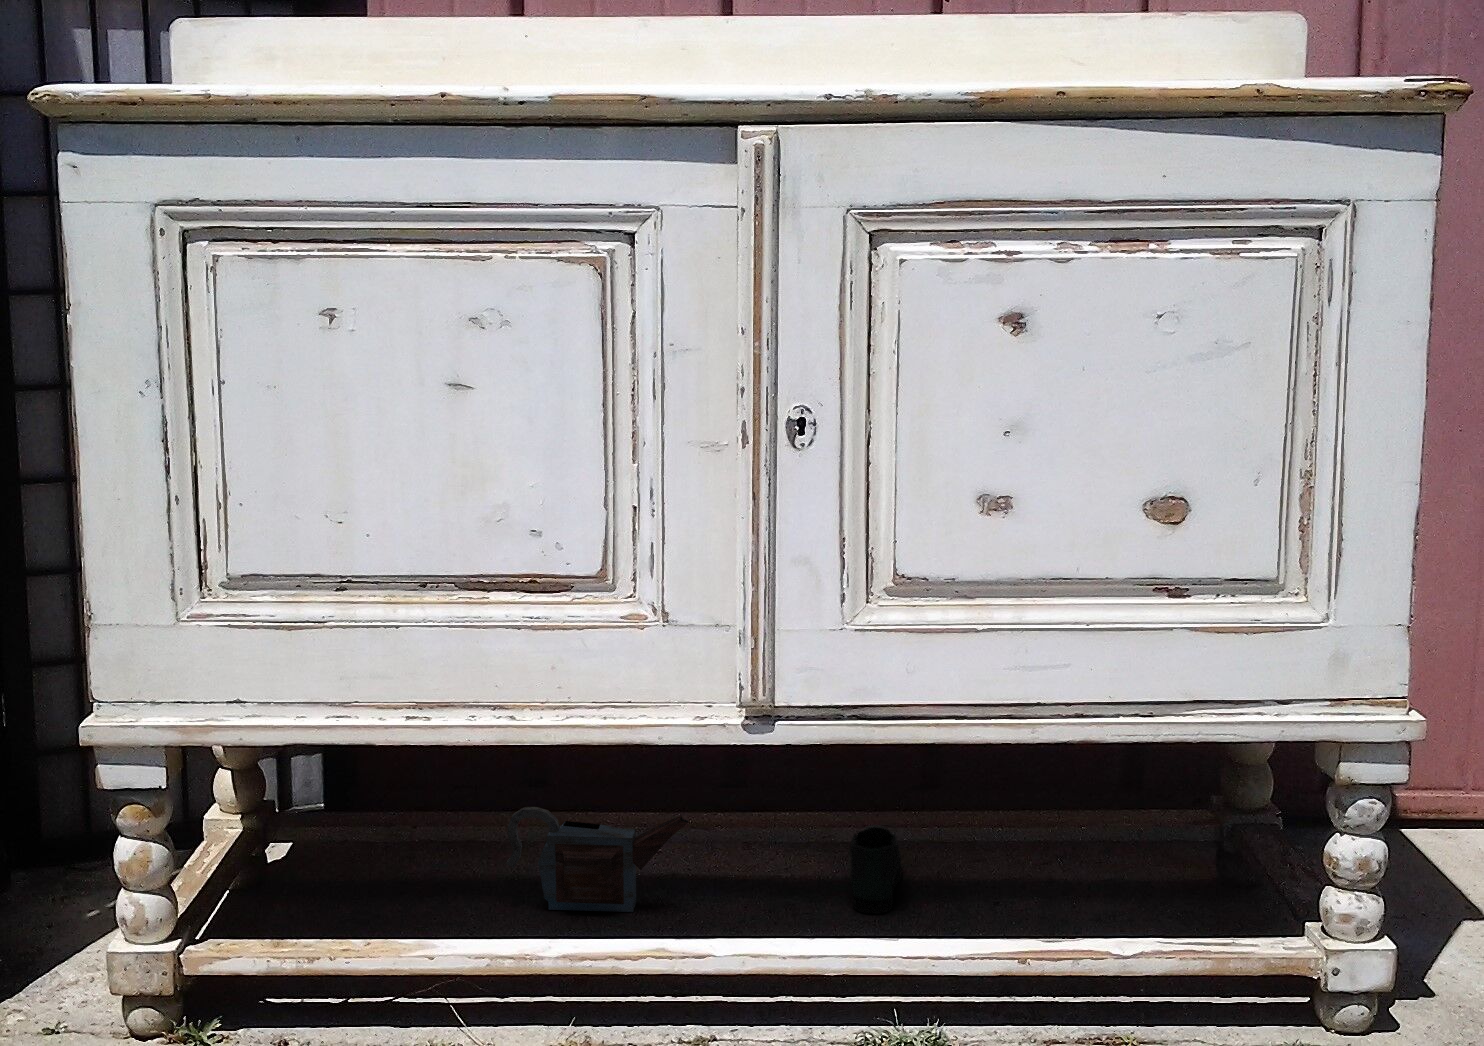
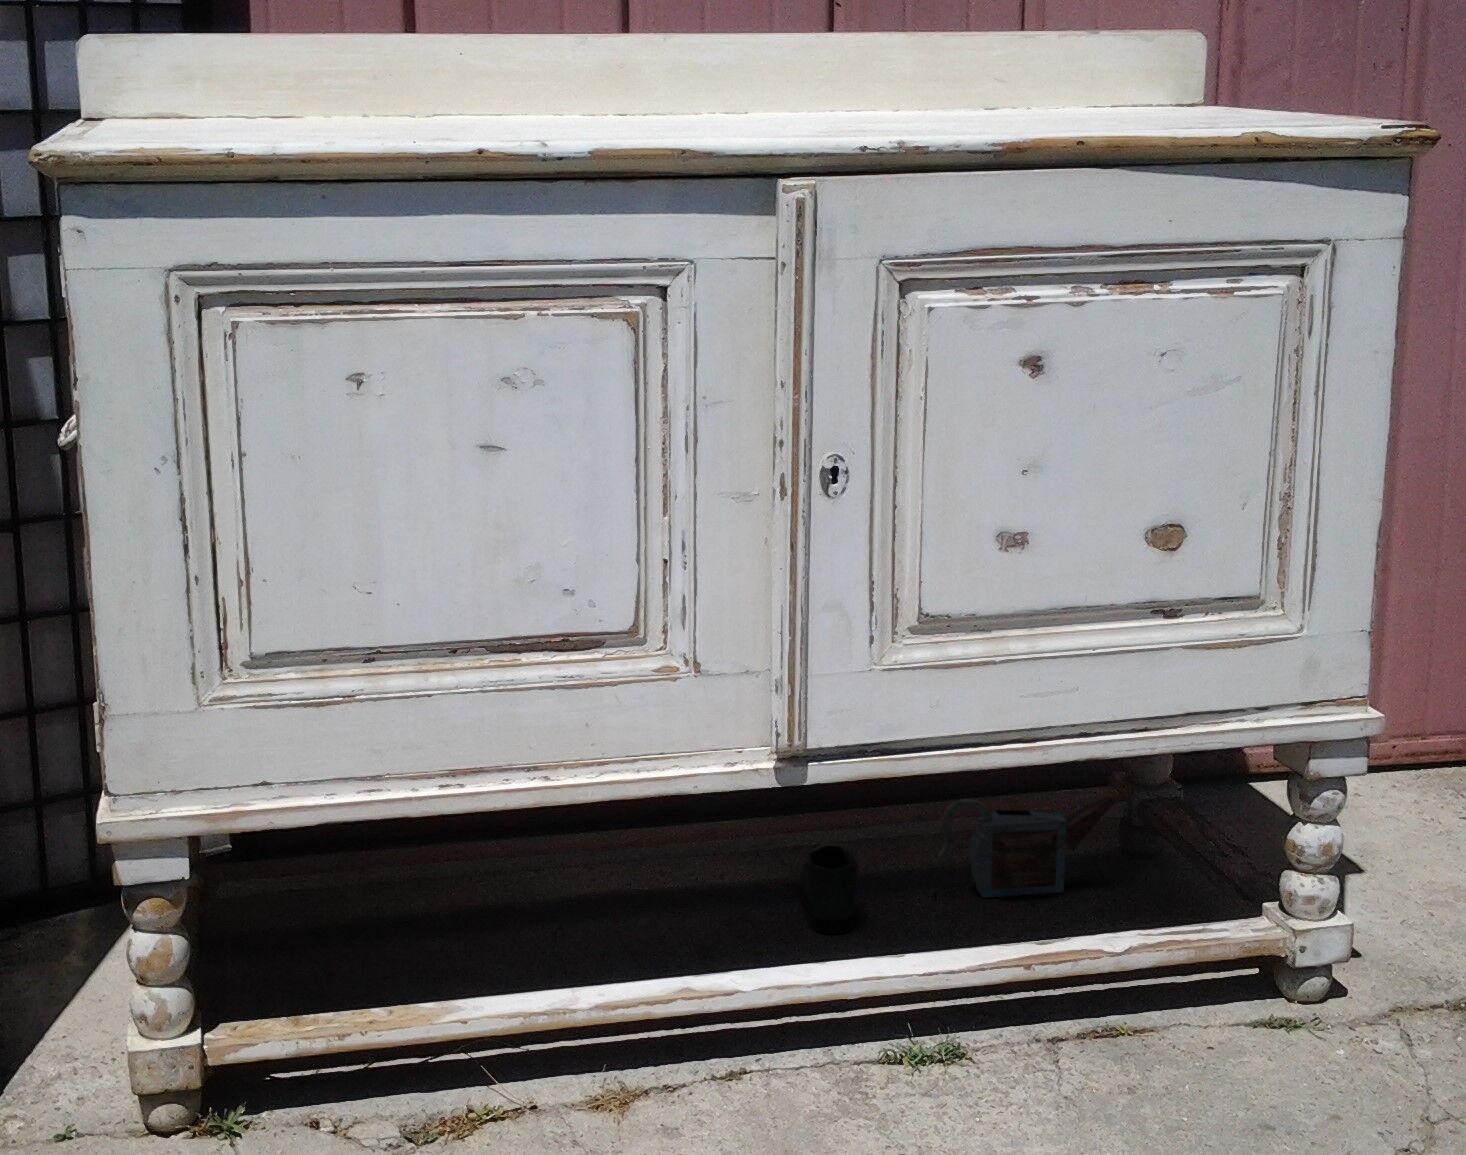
watering can: present [506,807,688,912] -> present [938,796,1116,898]

